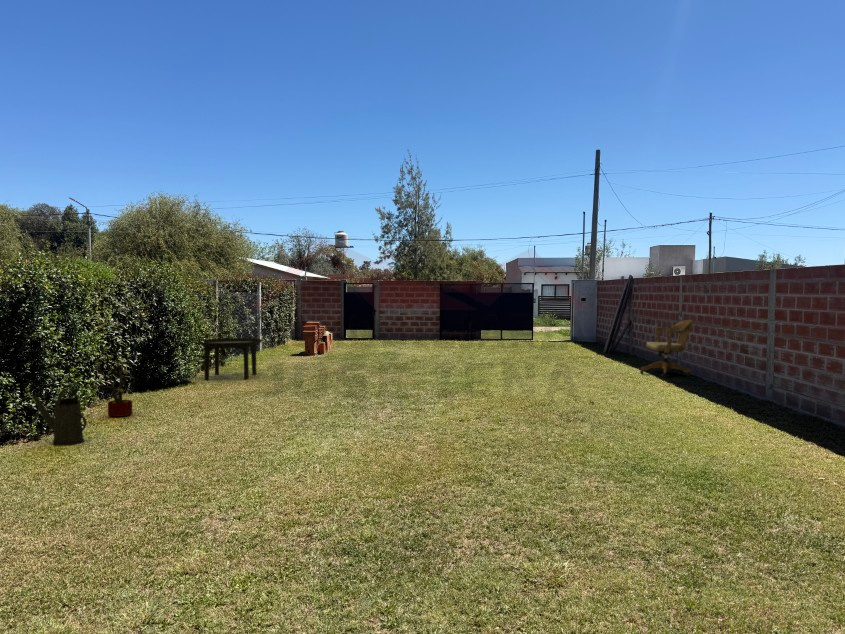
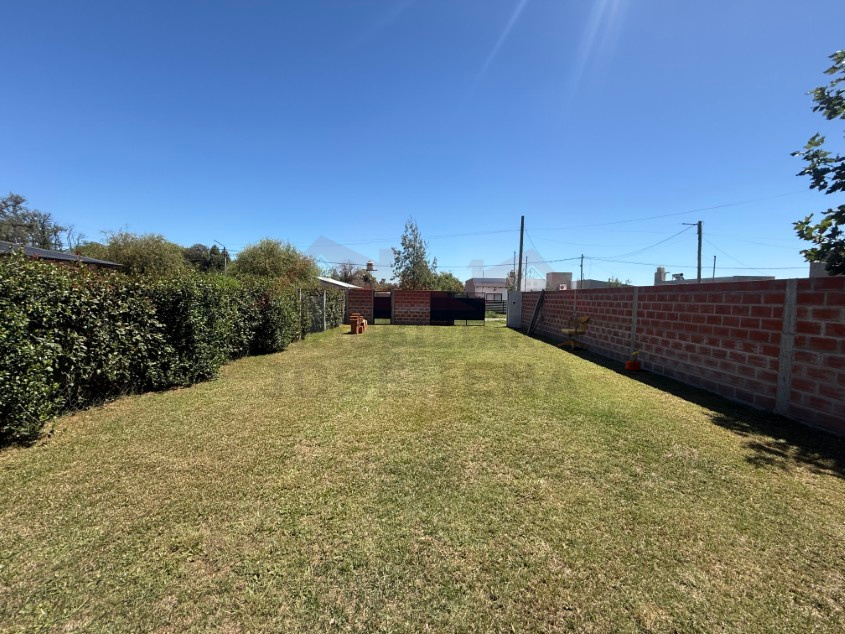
round table: present [200,338,263,380] -> none [289,324,329,349]
decorative plant: present [91,362,132,417] -> present [626,341,642,370]
watering can: present [32,388,87,446] -> none [186,356,220,392]

